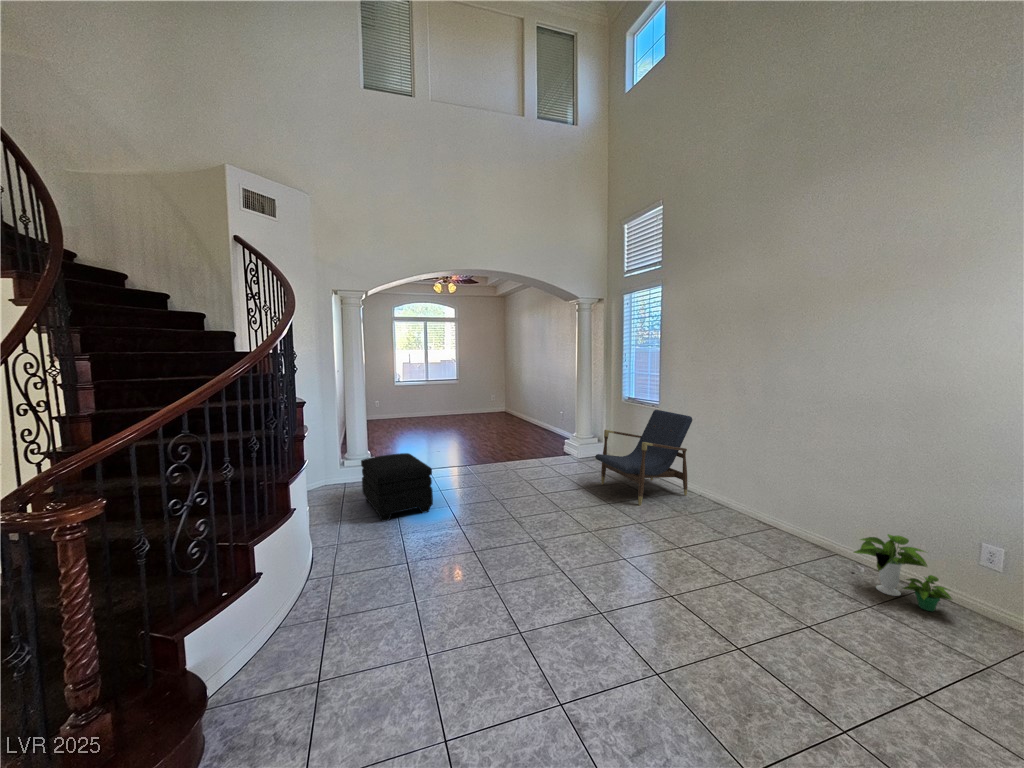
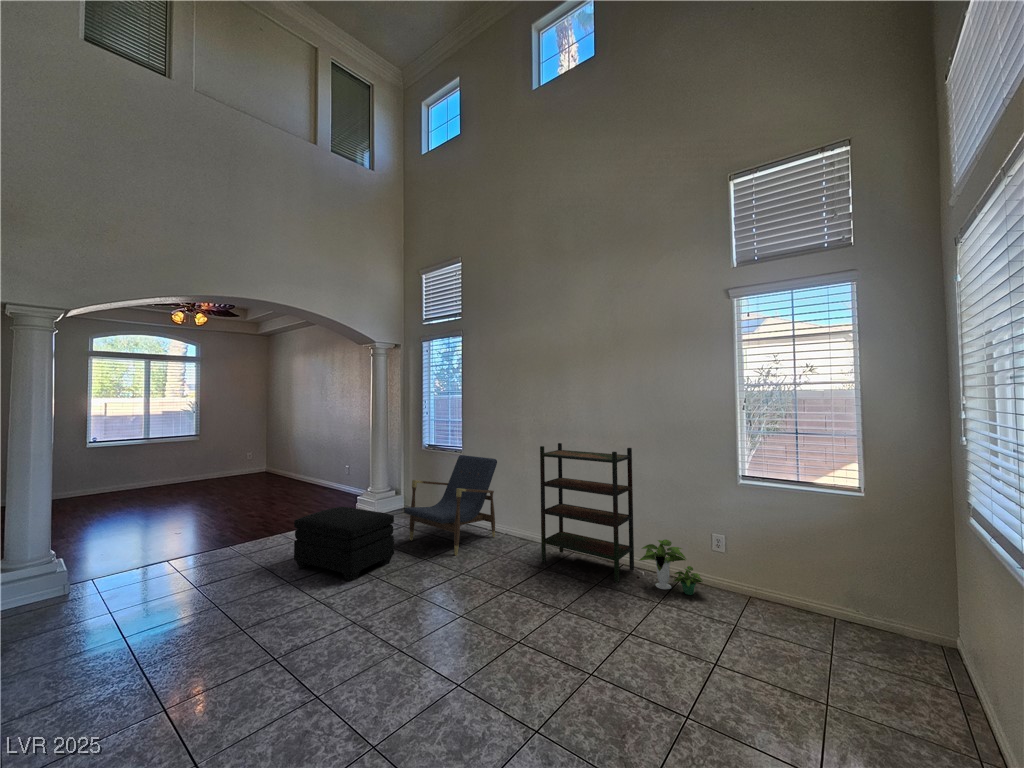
bookshelf: none [730,404,860,572] -> present [540,443,634,583]
ottoman: present [361,453,433,521] -> present [294,507,394,581]

